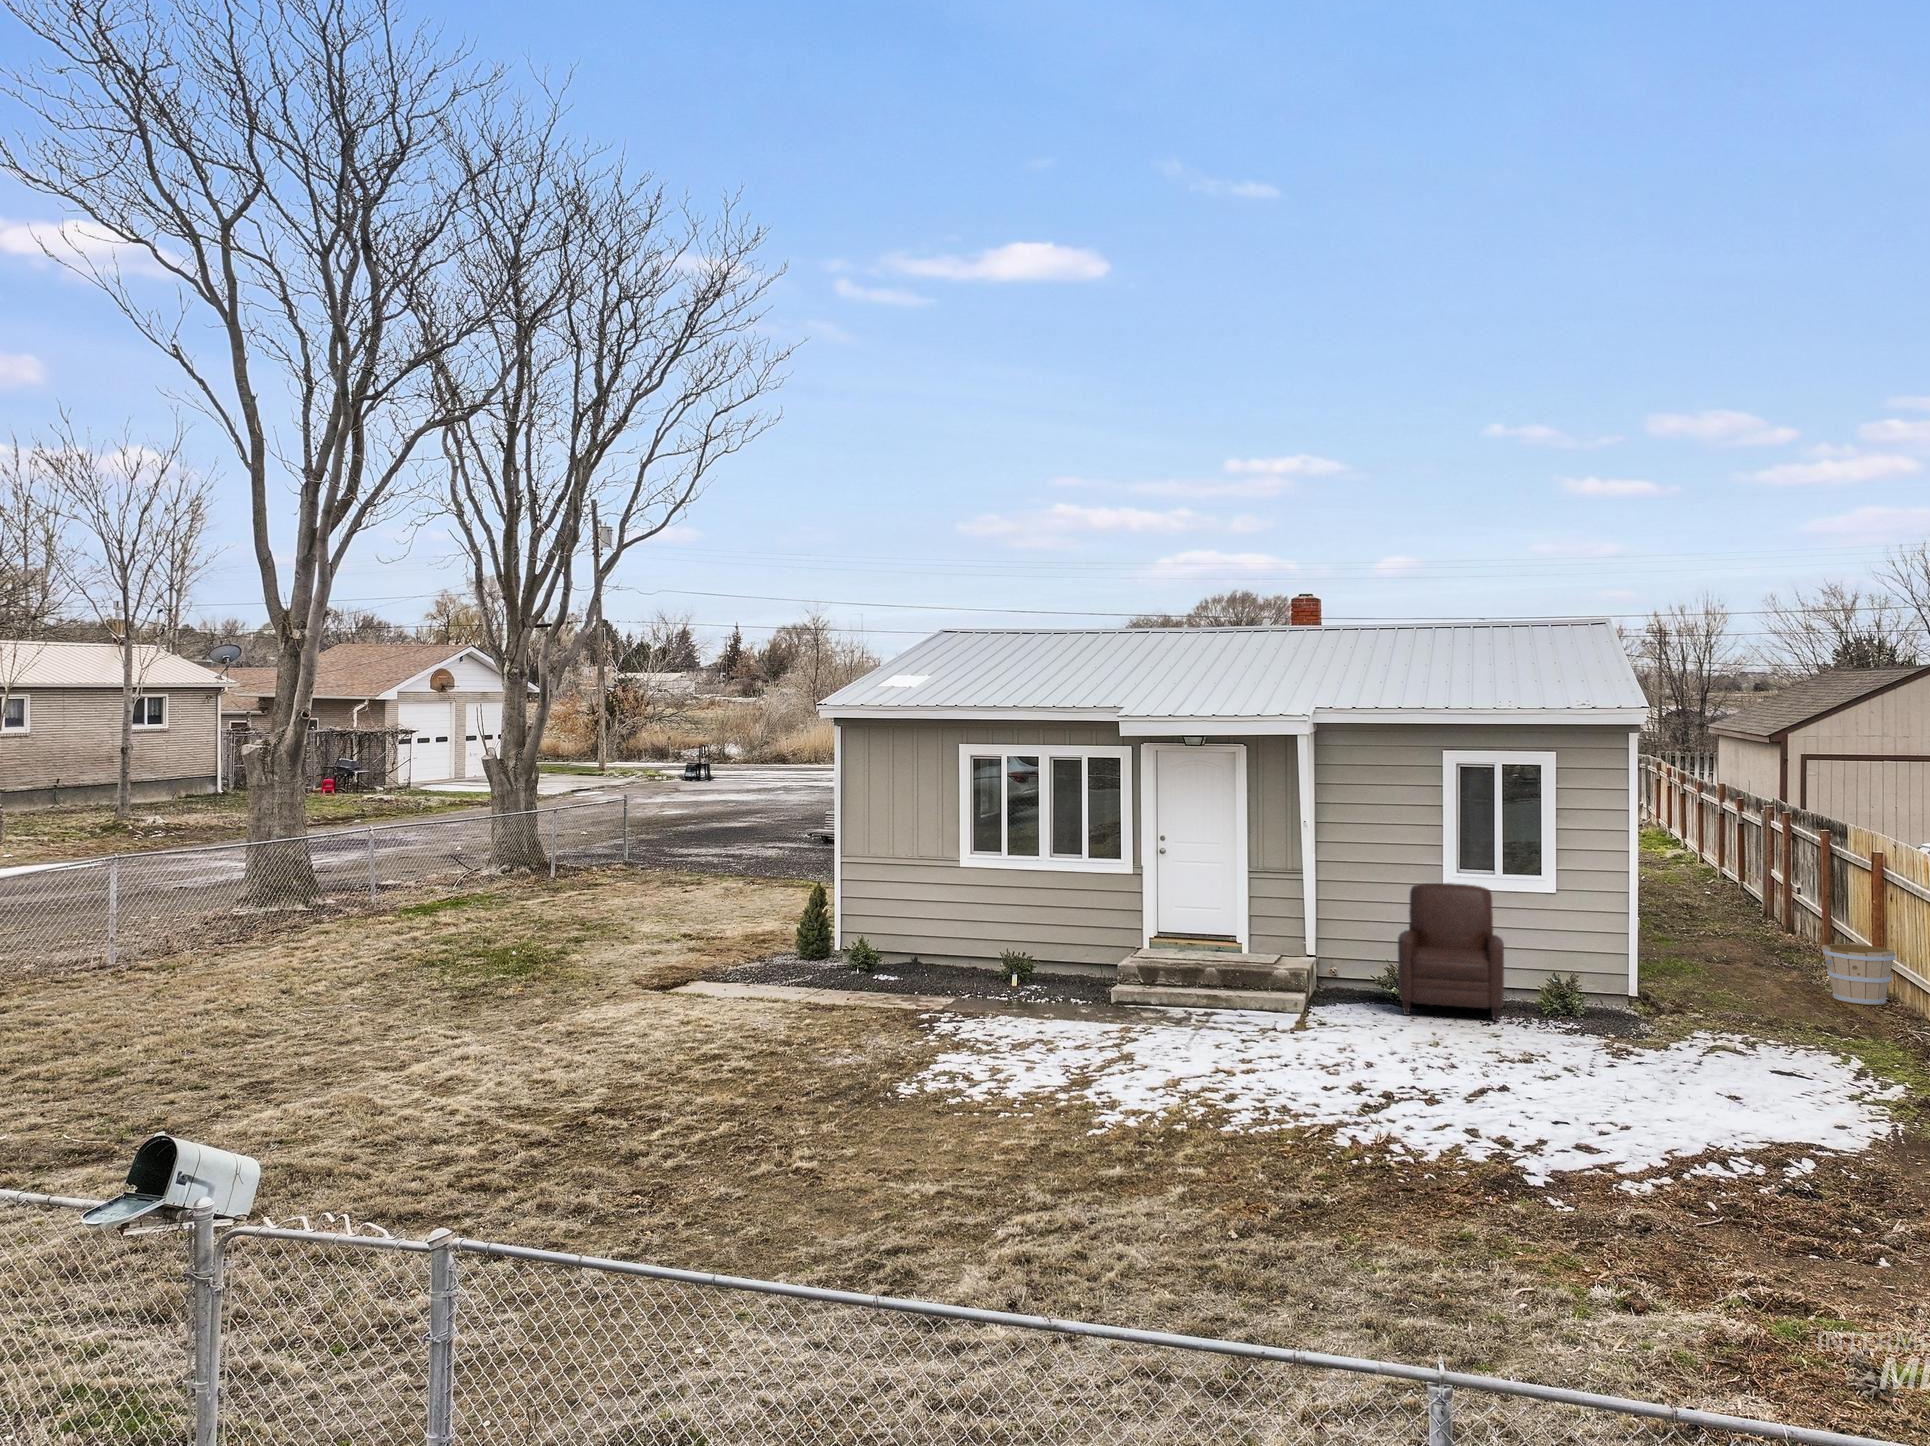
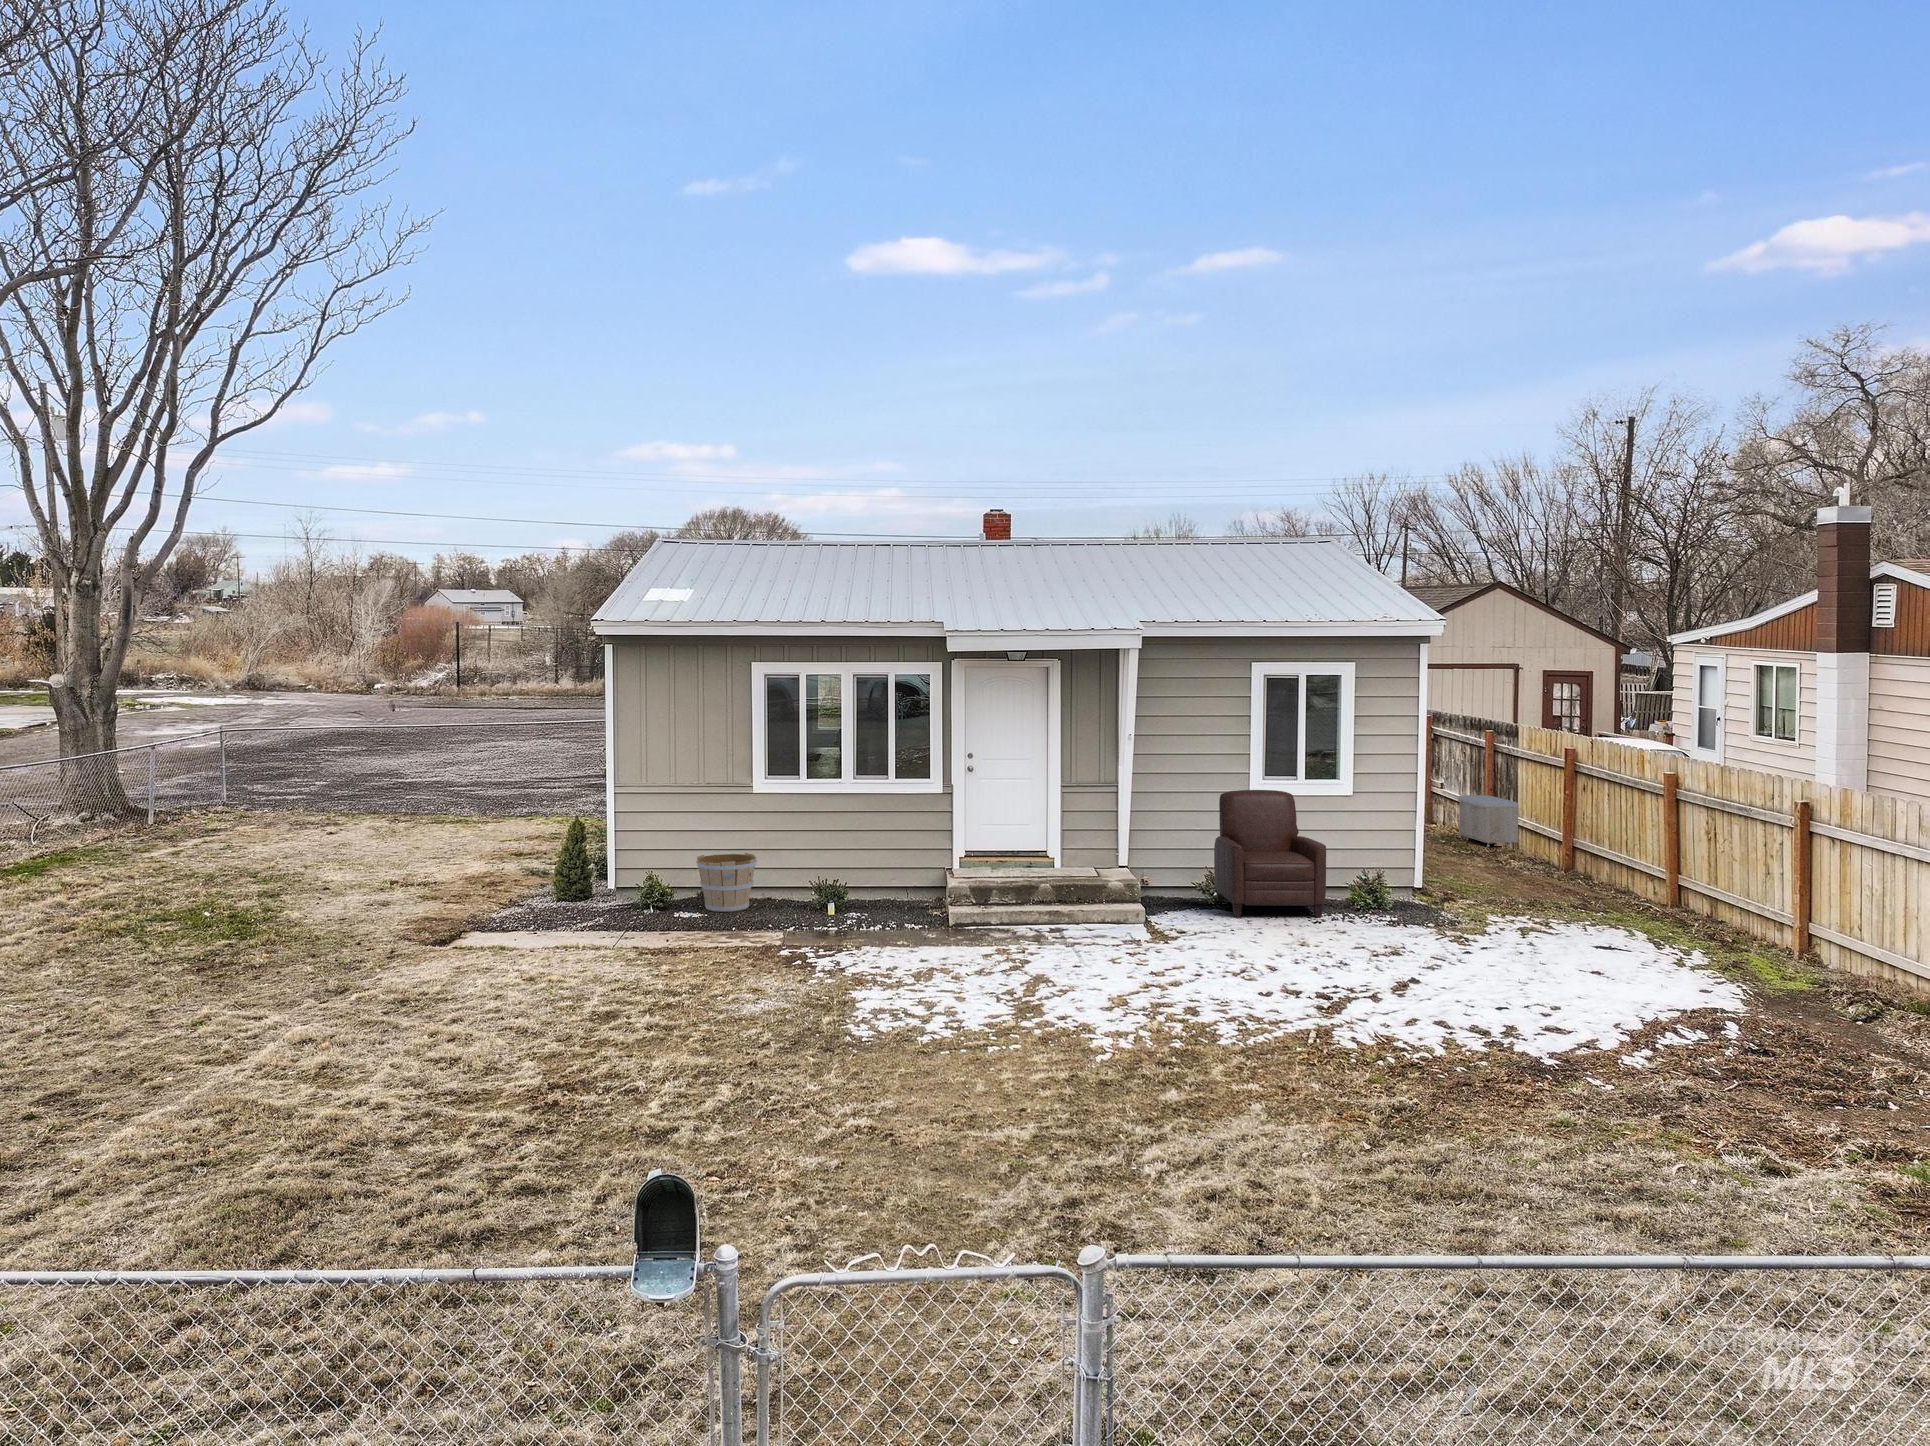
storage bench: none [1778,903,1842,964] -> present [1458,795,1518,847]
wooden bucket: present [1822,942,1895,1005] -> present [696,853,757,912]

